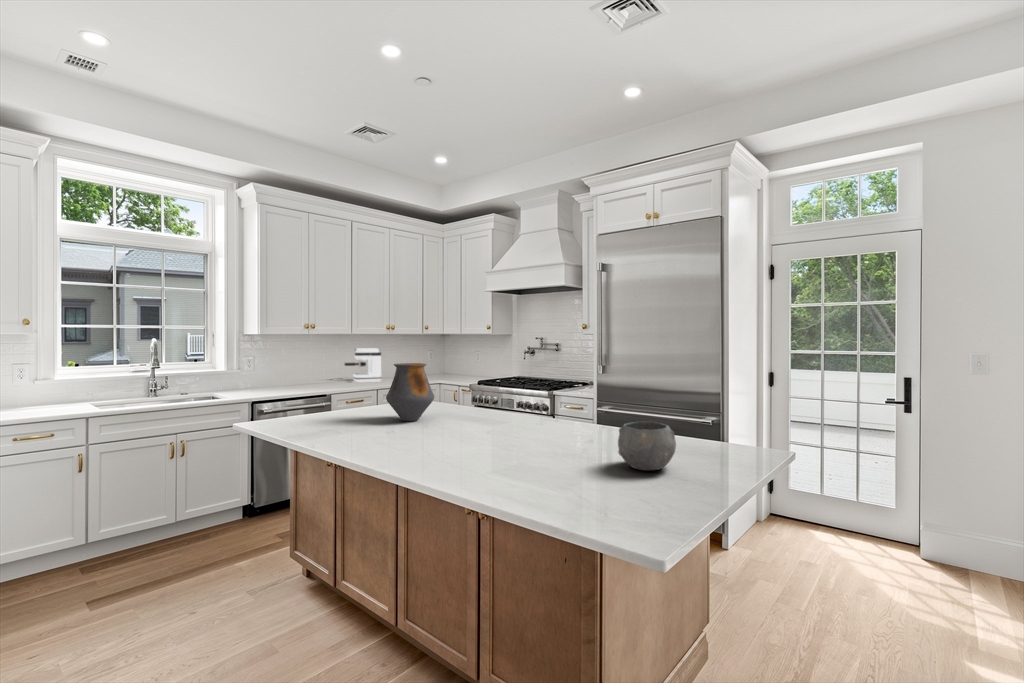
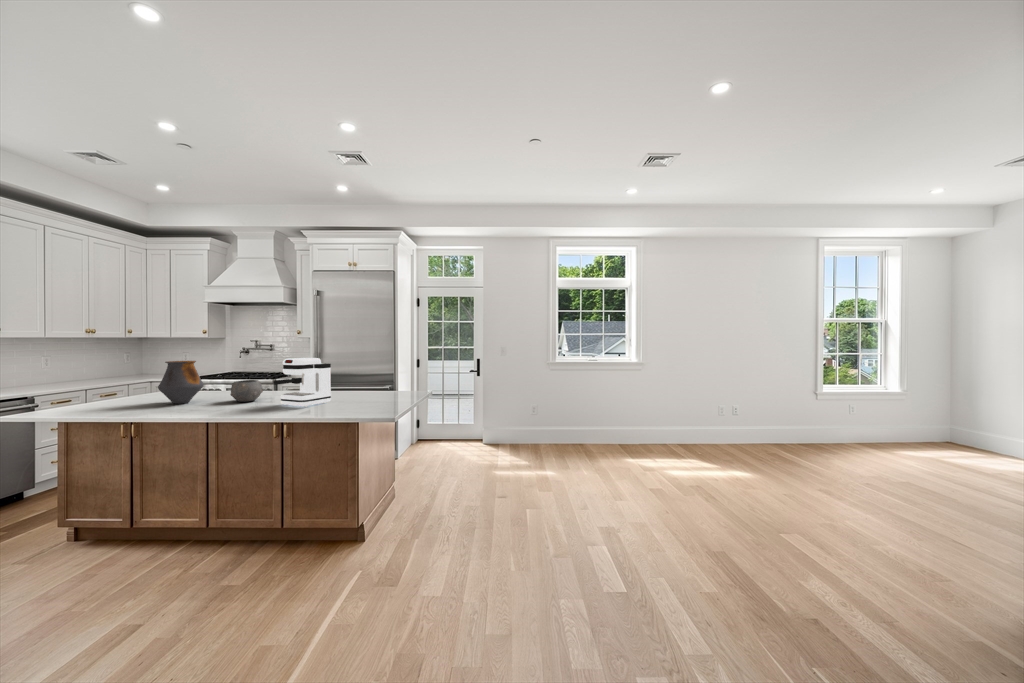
coffee maker: present [345,348,381,383] -> present [274,358,331,407]
bowl: present [618,422,676,470] -> present [230,380,263,402]

